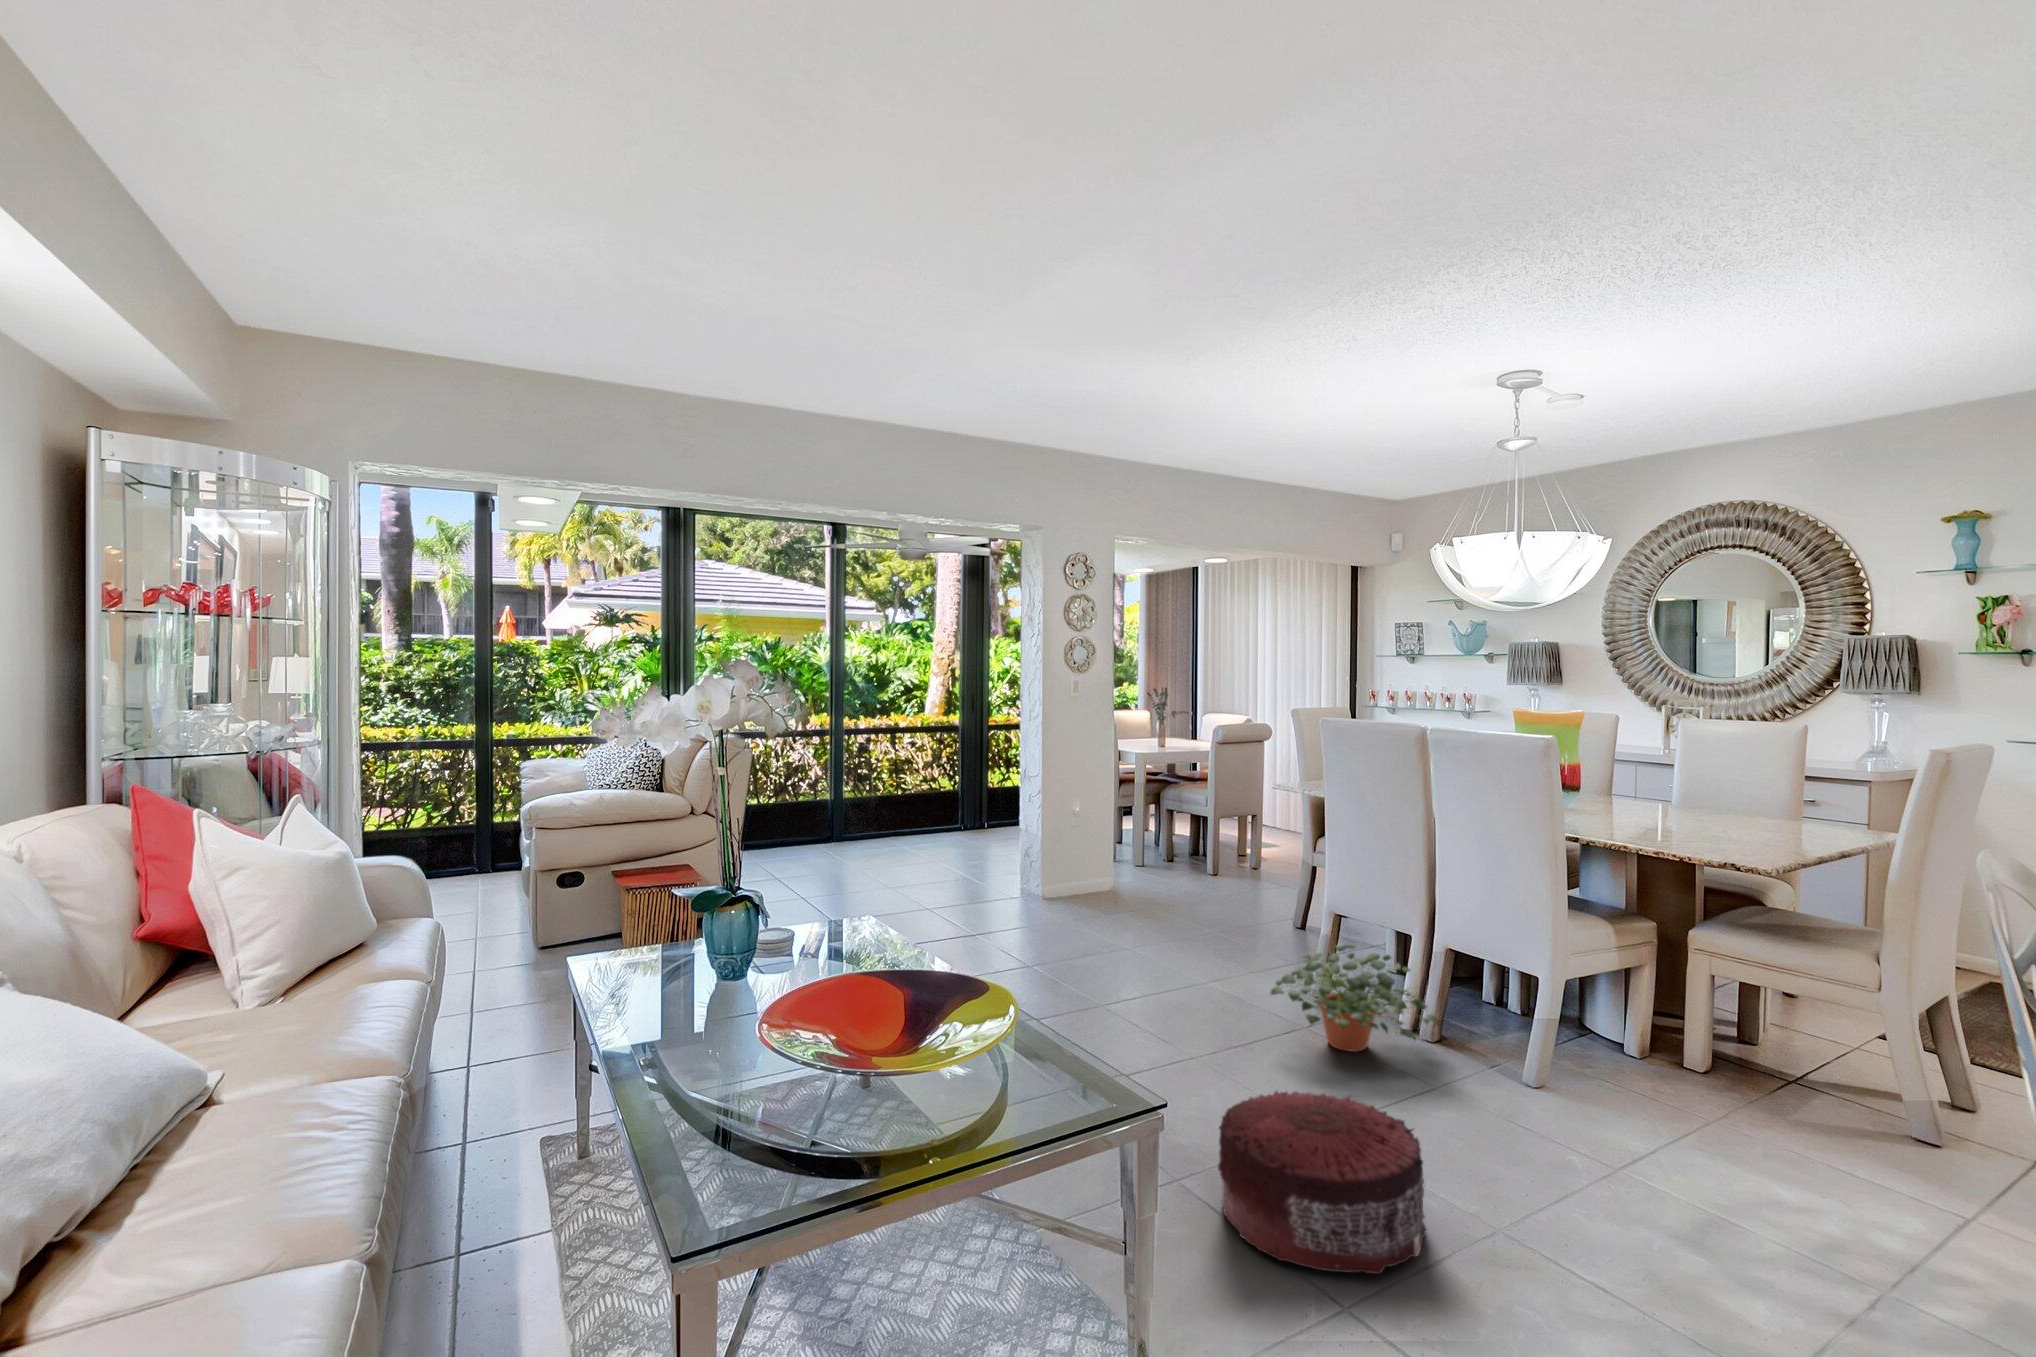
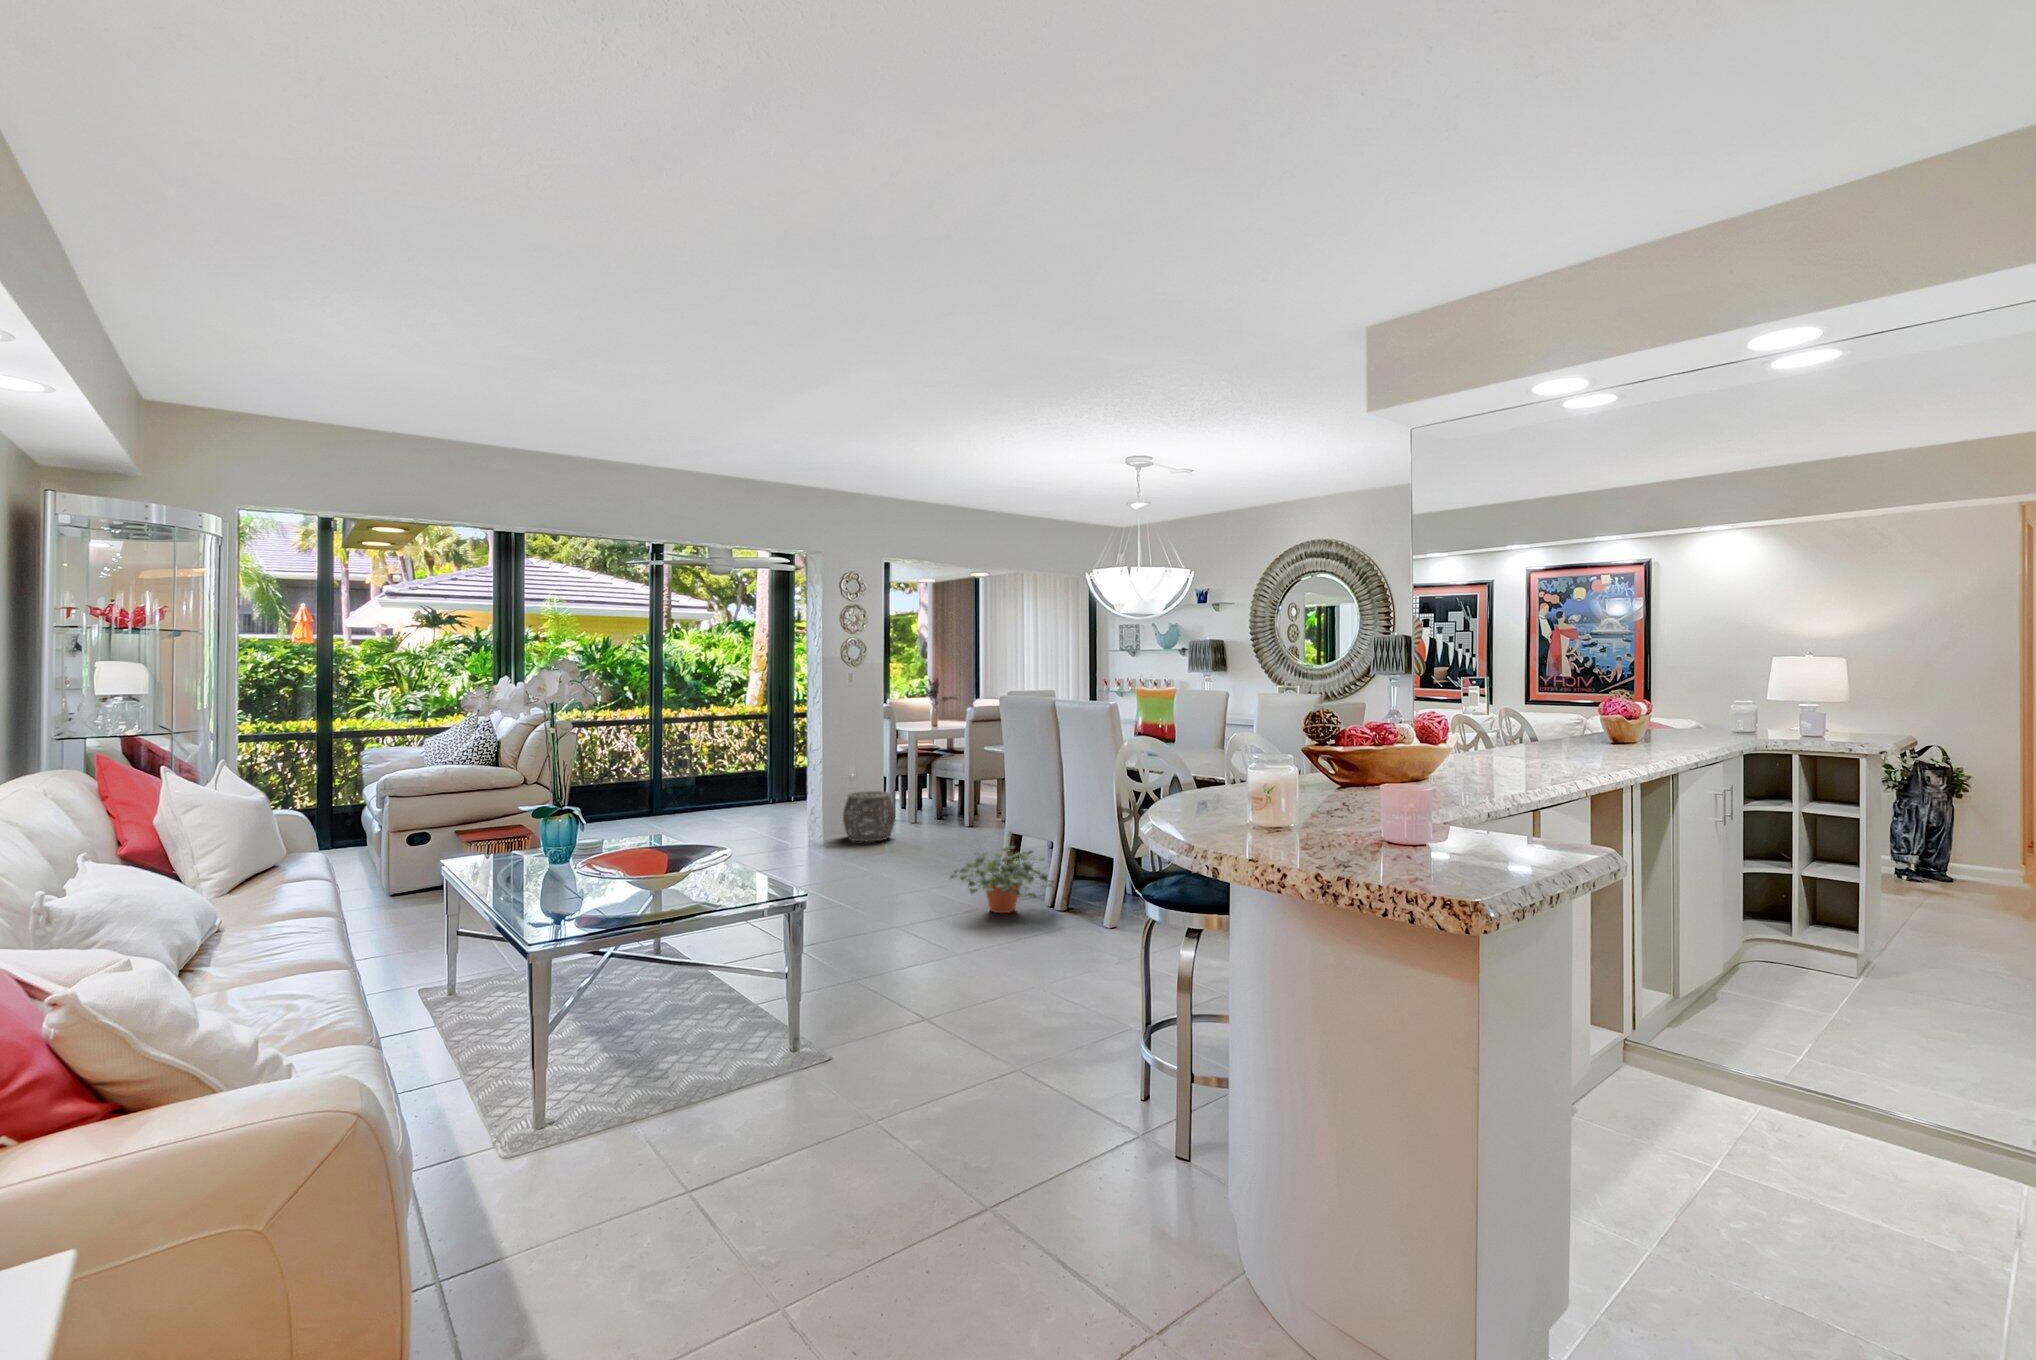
woven basket: none [1067,831,1135,899] -> present [843,791,895,842]
pouf: present [1218,1091,1426,1274] -> none [873,915,996,999]

